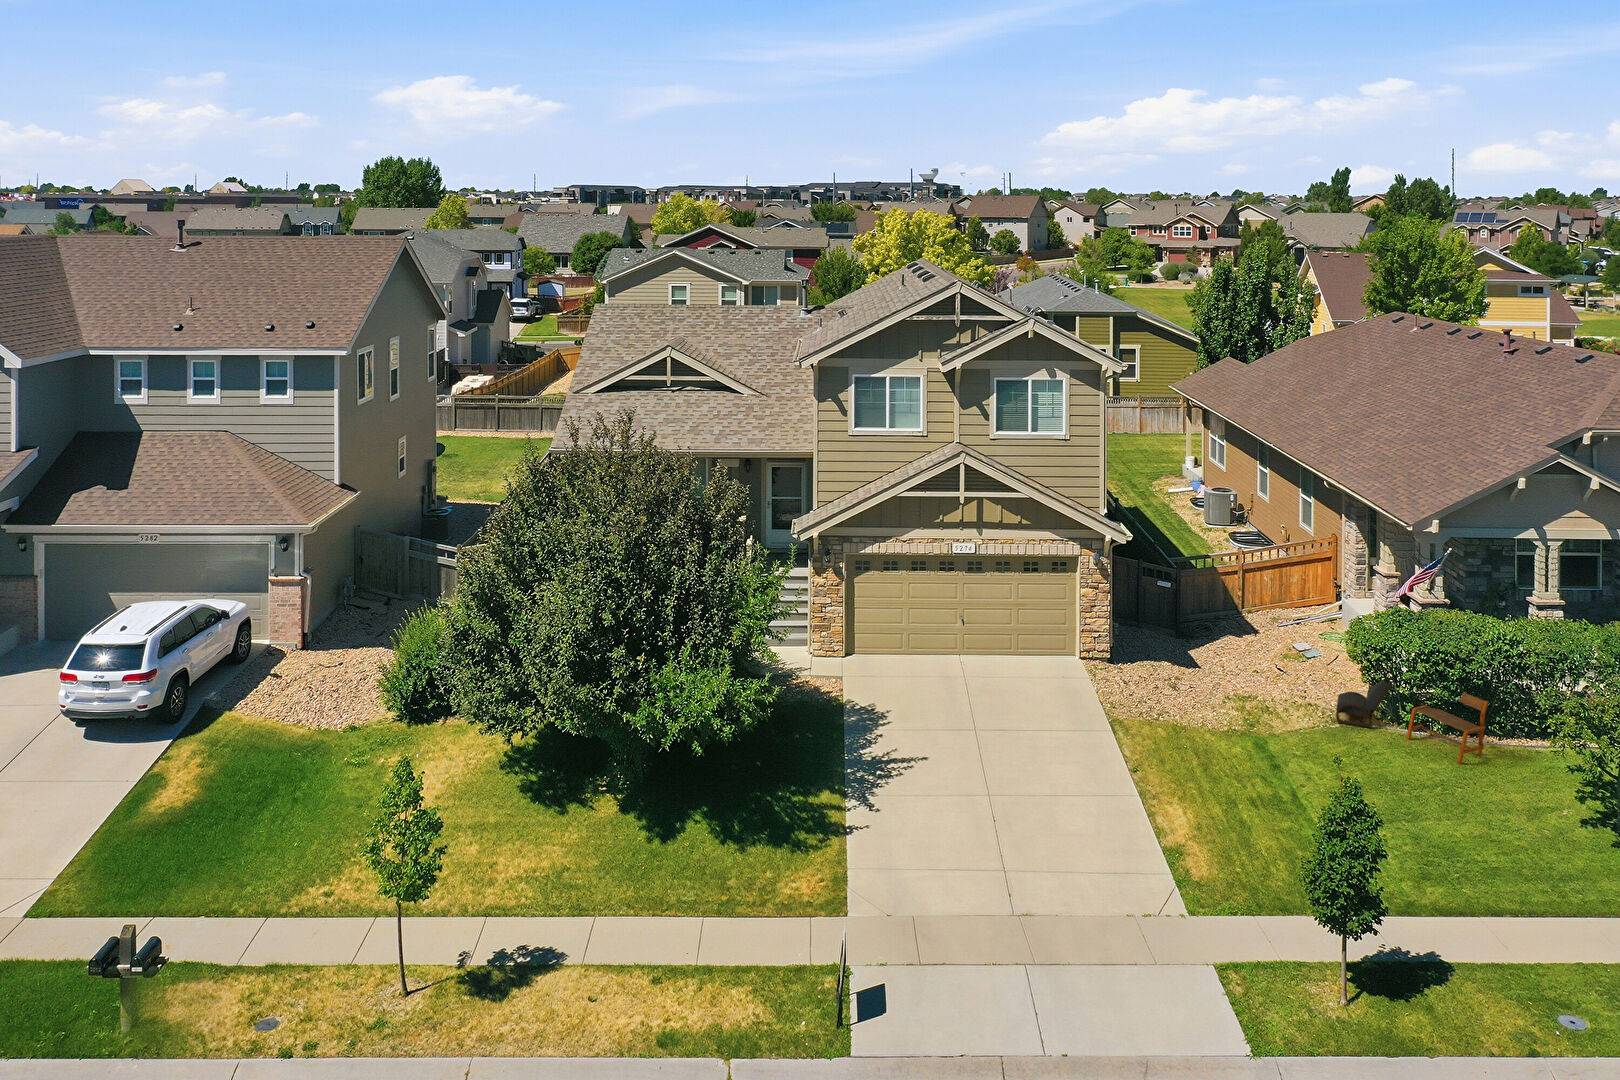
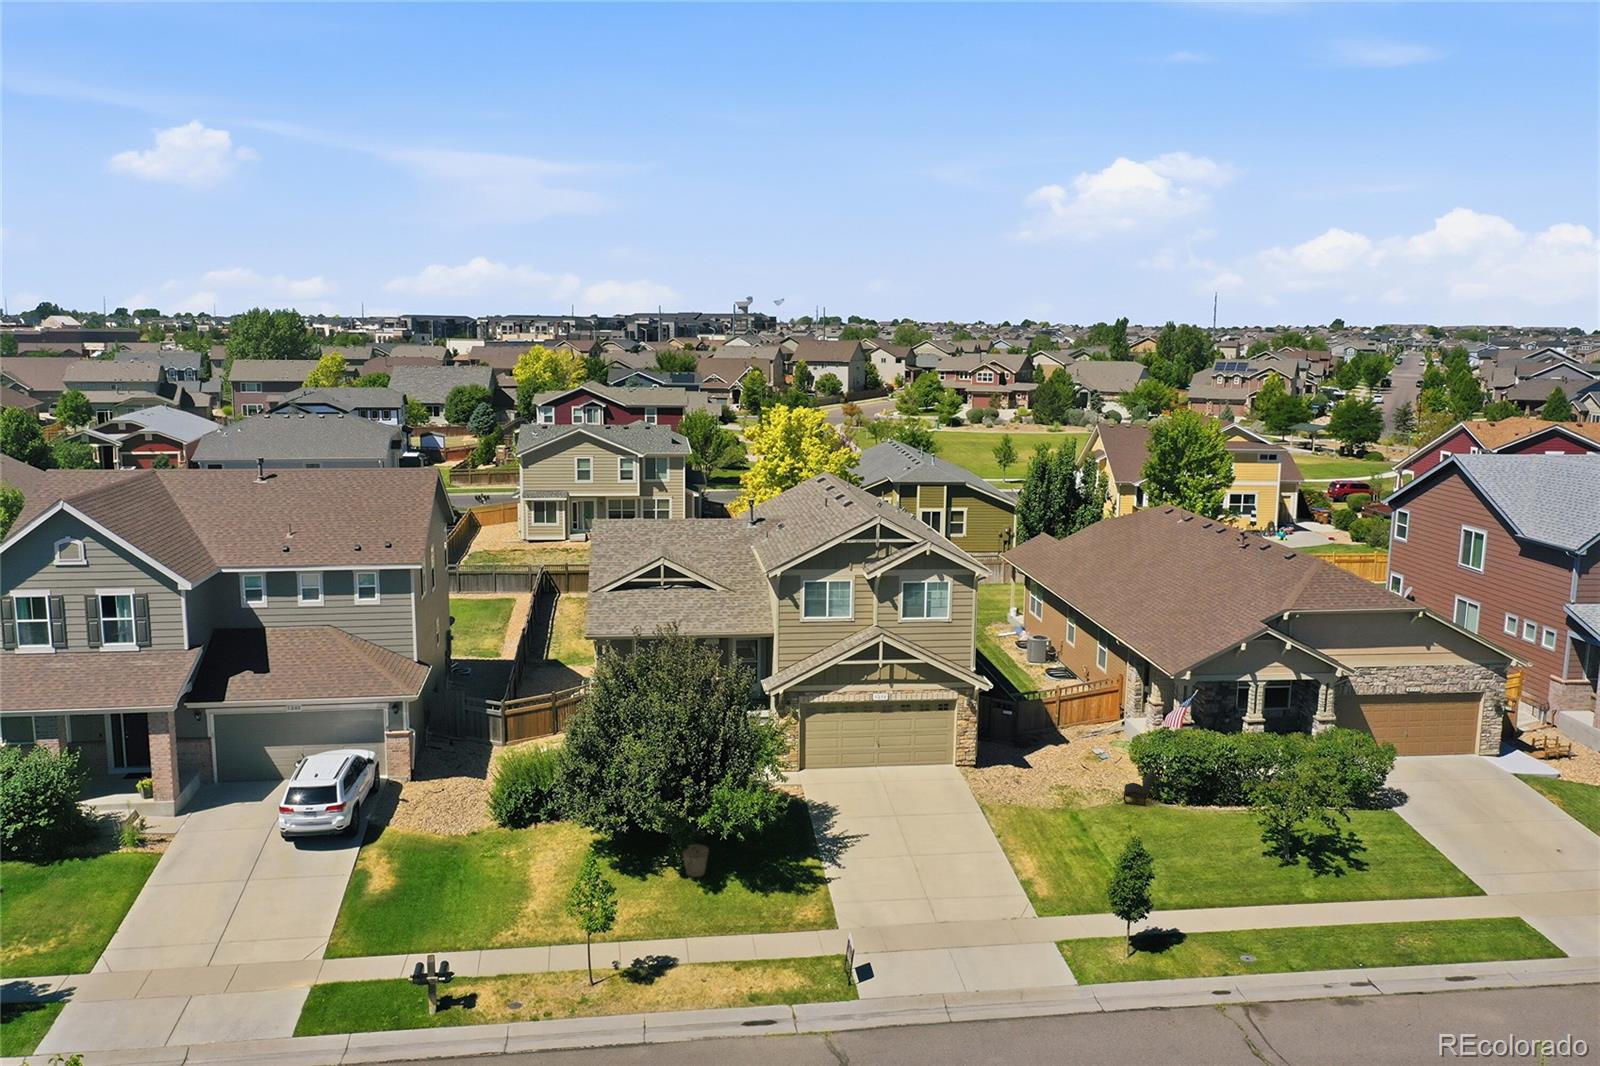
bench: present [1406,692,1489,764] -> none [1167,774,1214,825]
trash can: none [624,759,666,810] -> present [682,844,709,877]

